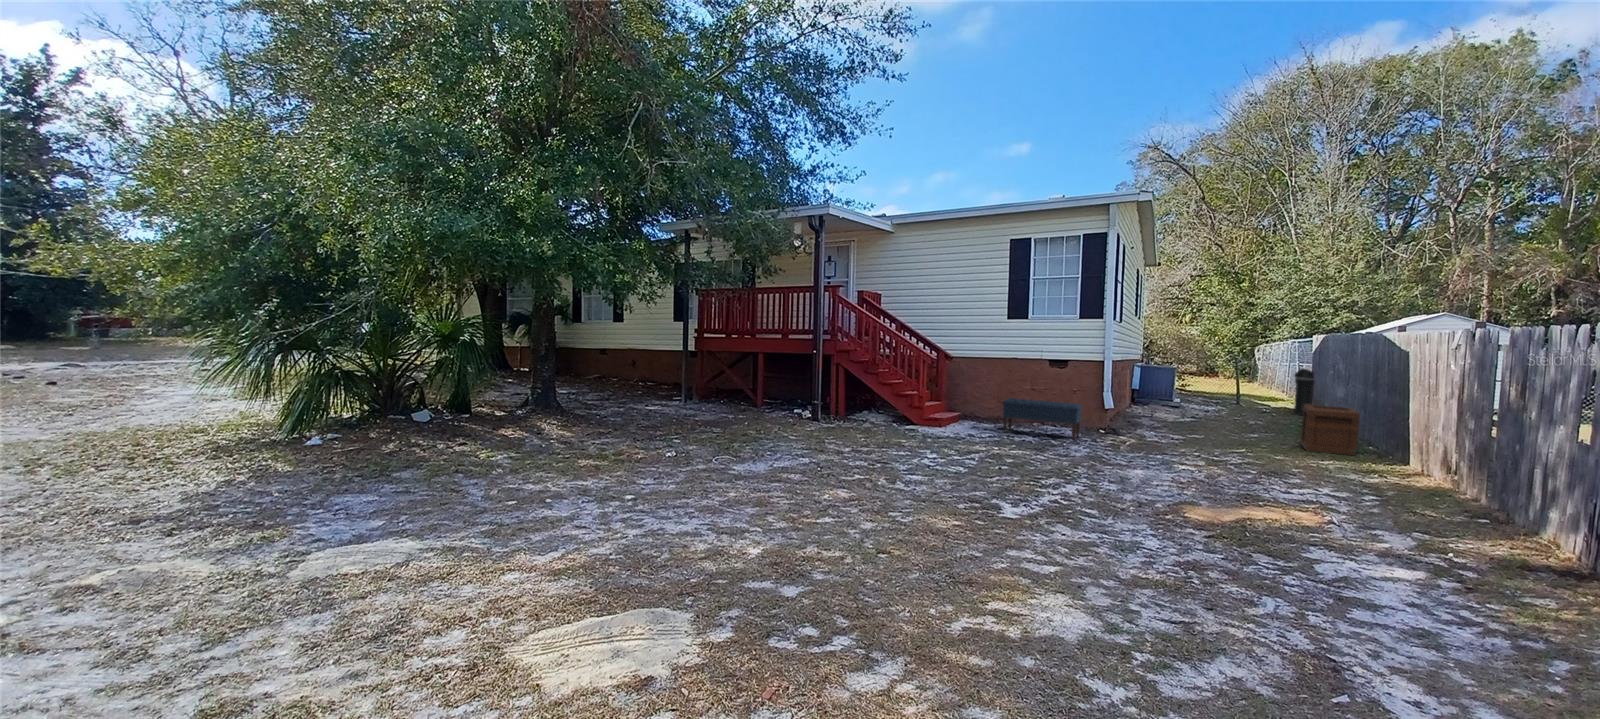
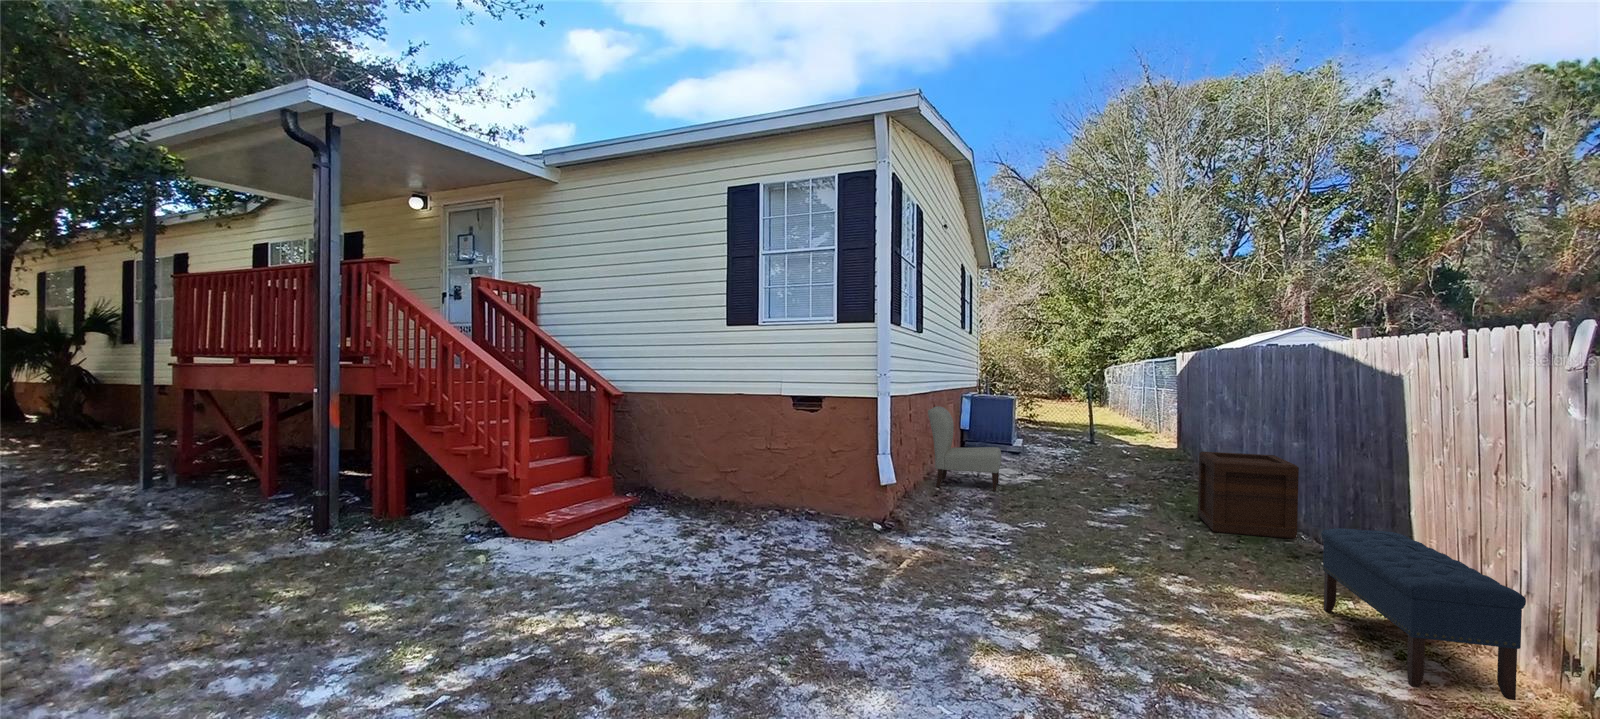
trash can: present [1294,368,1314,415] -> none [1158,393,1185,454]
chair: none [1122,372,1170,428] -> present [928,406,1001,491]
bench: present [1003,398,1082,440] -> present [1321,528,1526,700]

